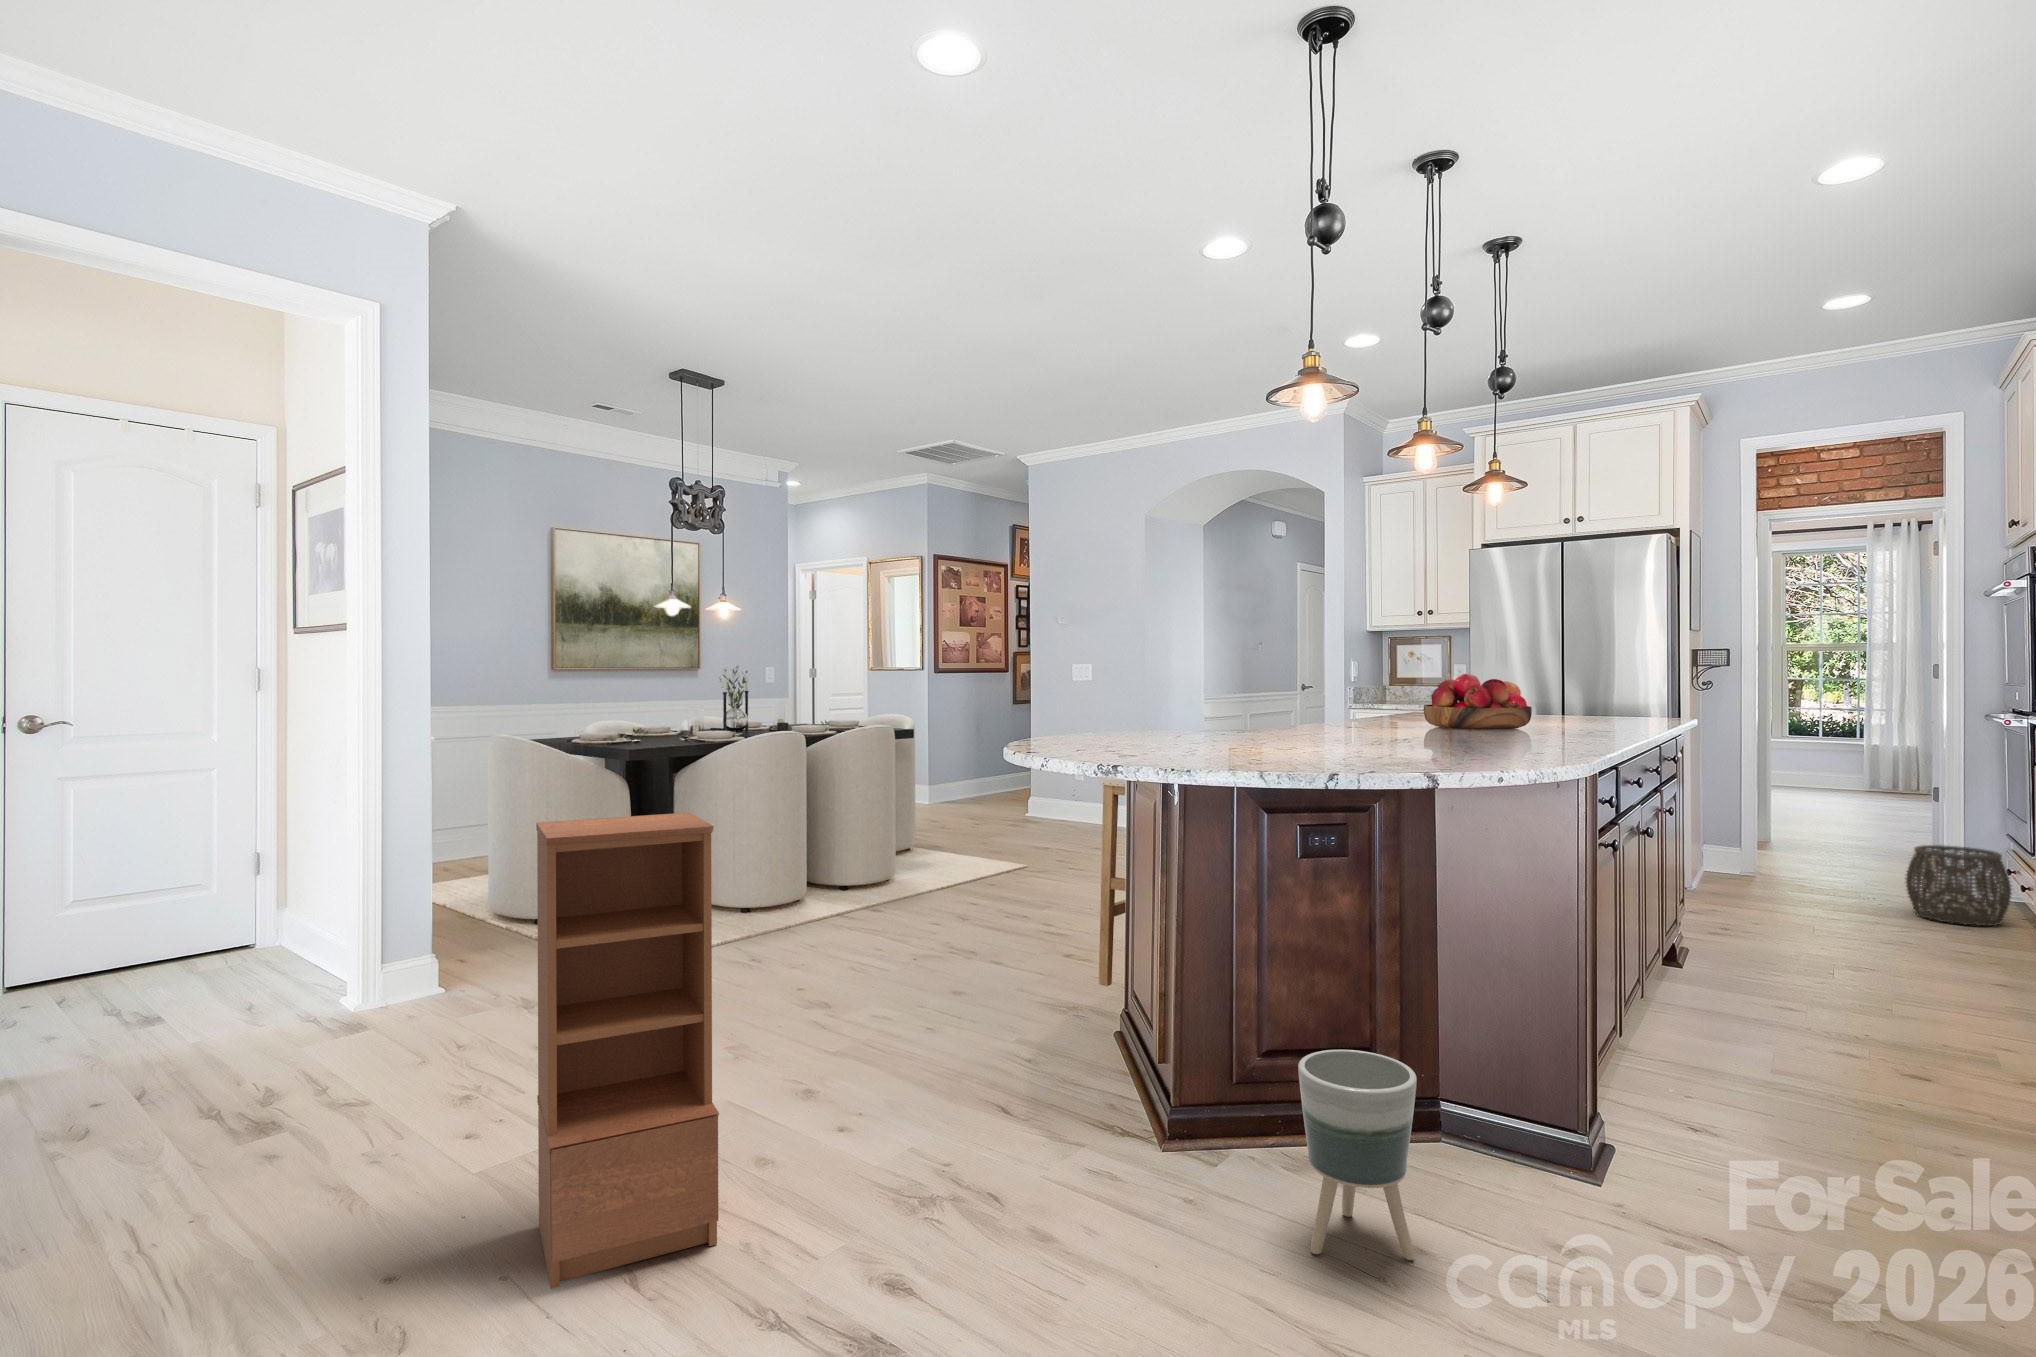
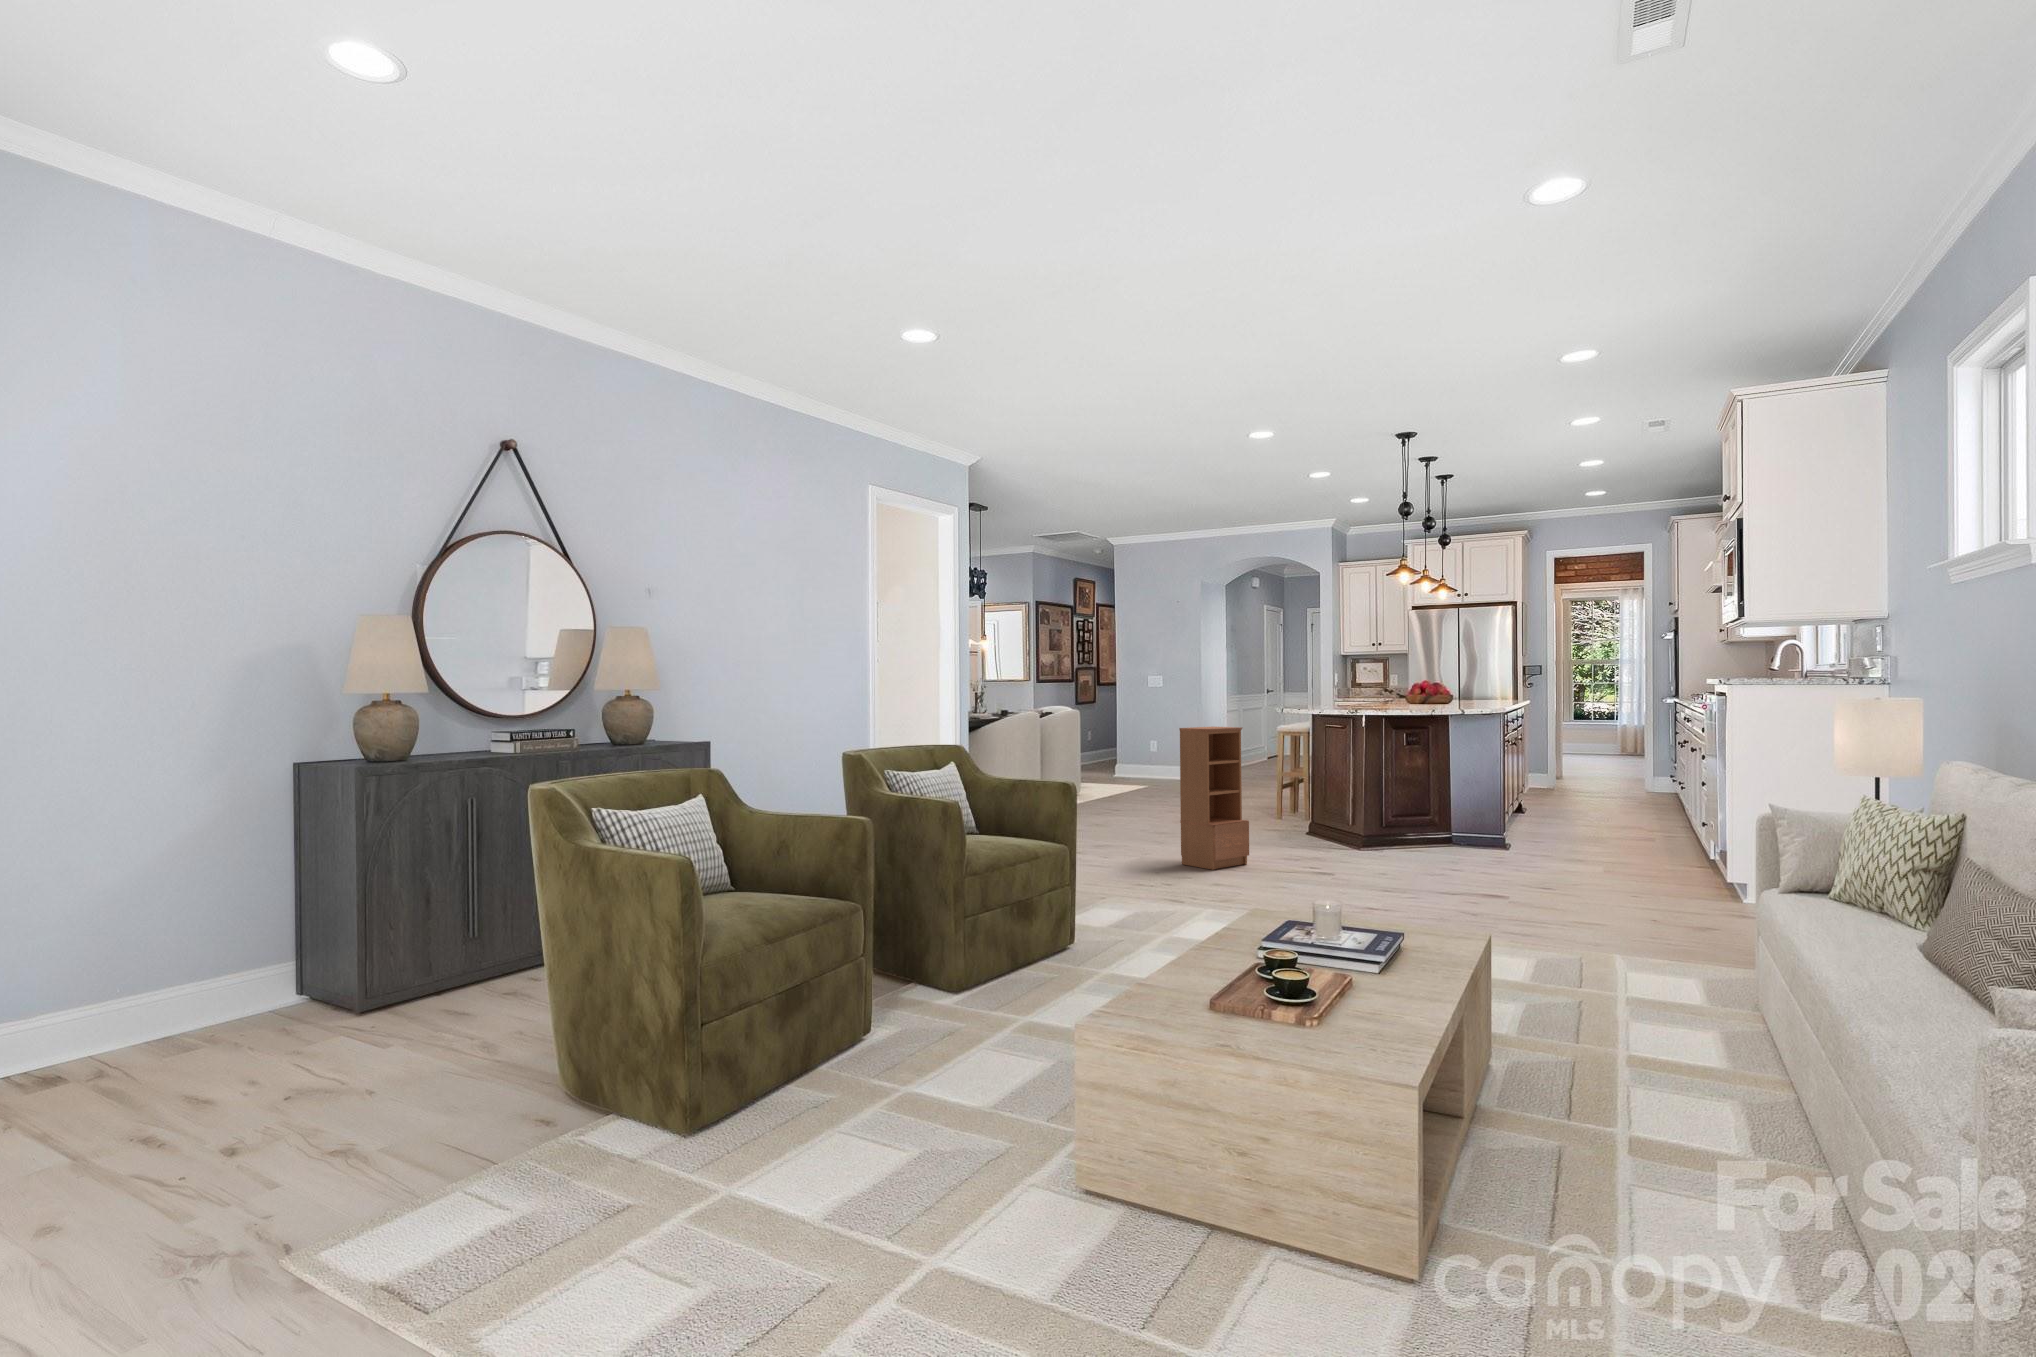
woven basket: present [1906,845,2012,926] -> none [1625,764,1671,800]
planter: present [1298,1050,1417,1260] -> none [1423,801,1462,859]

